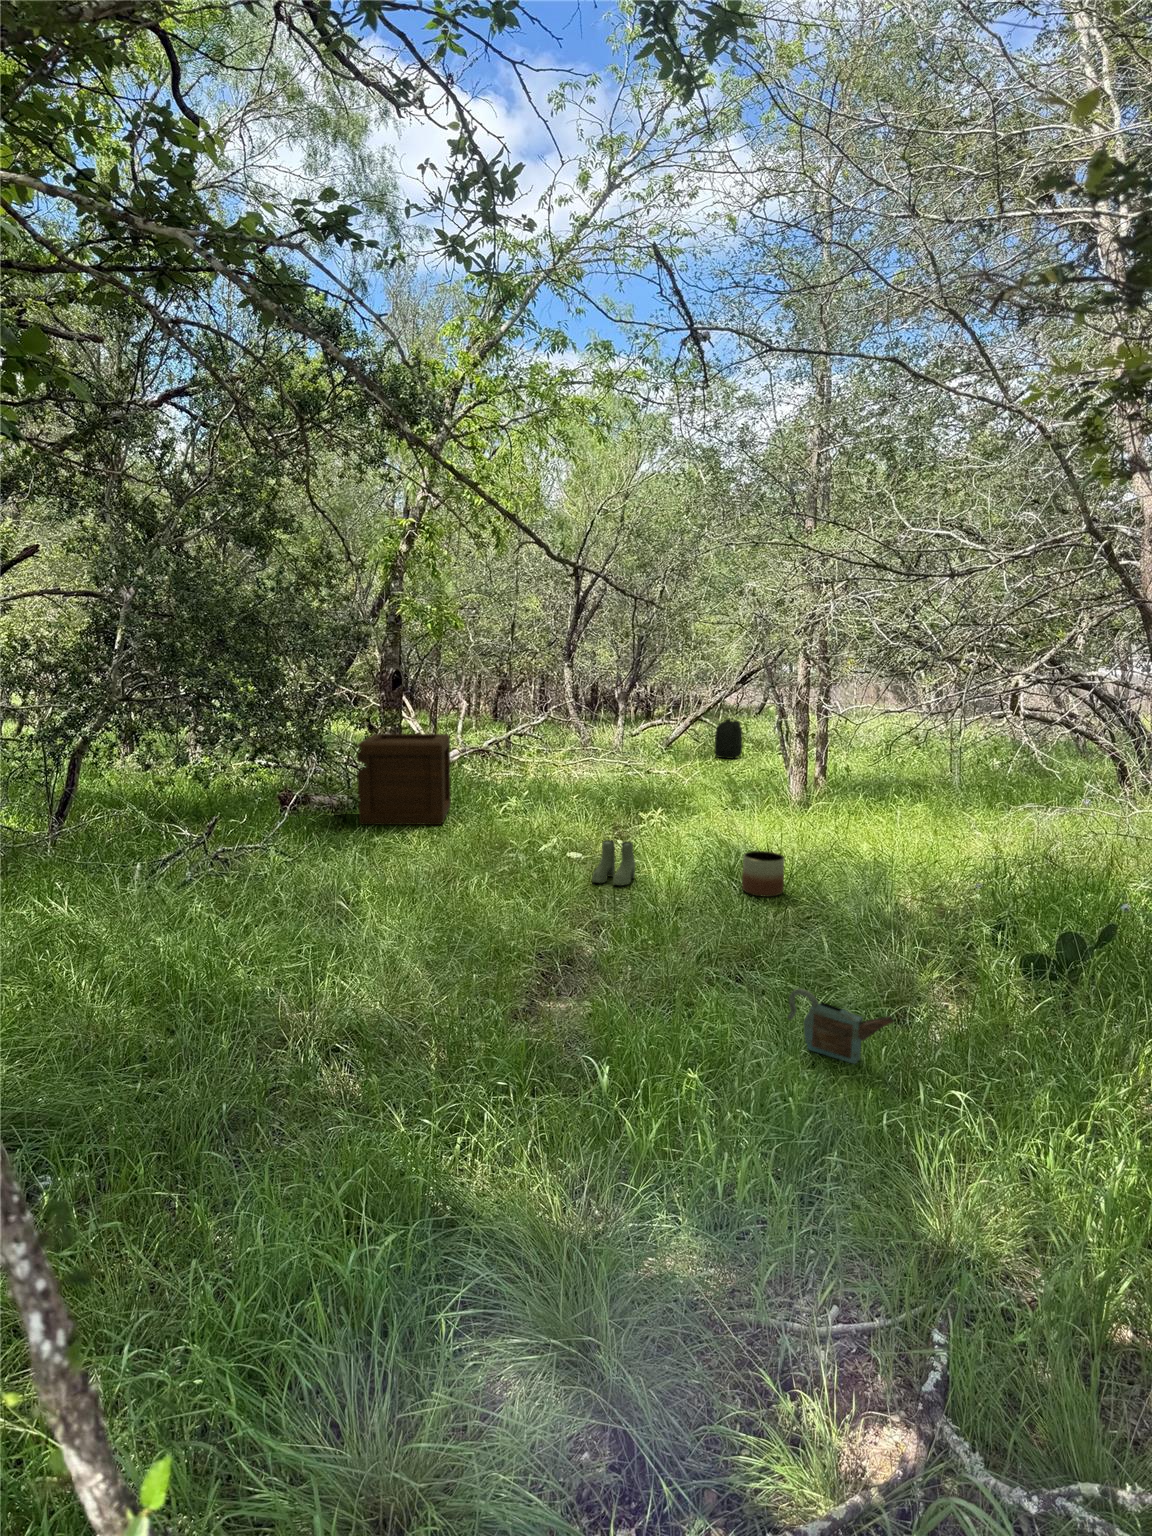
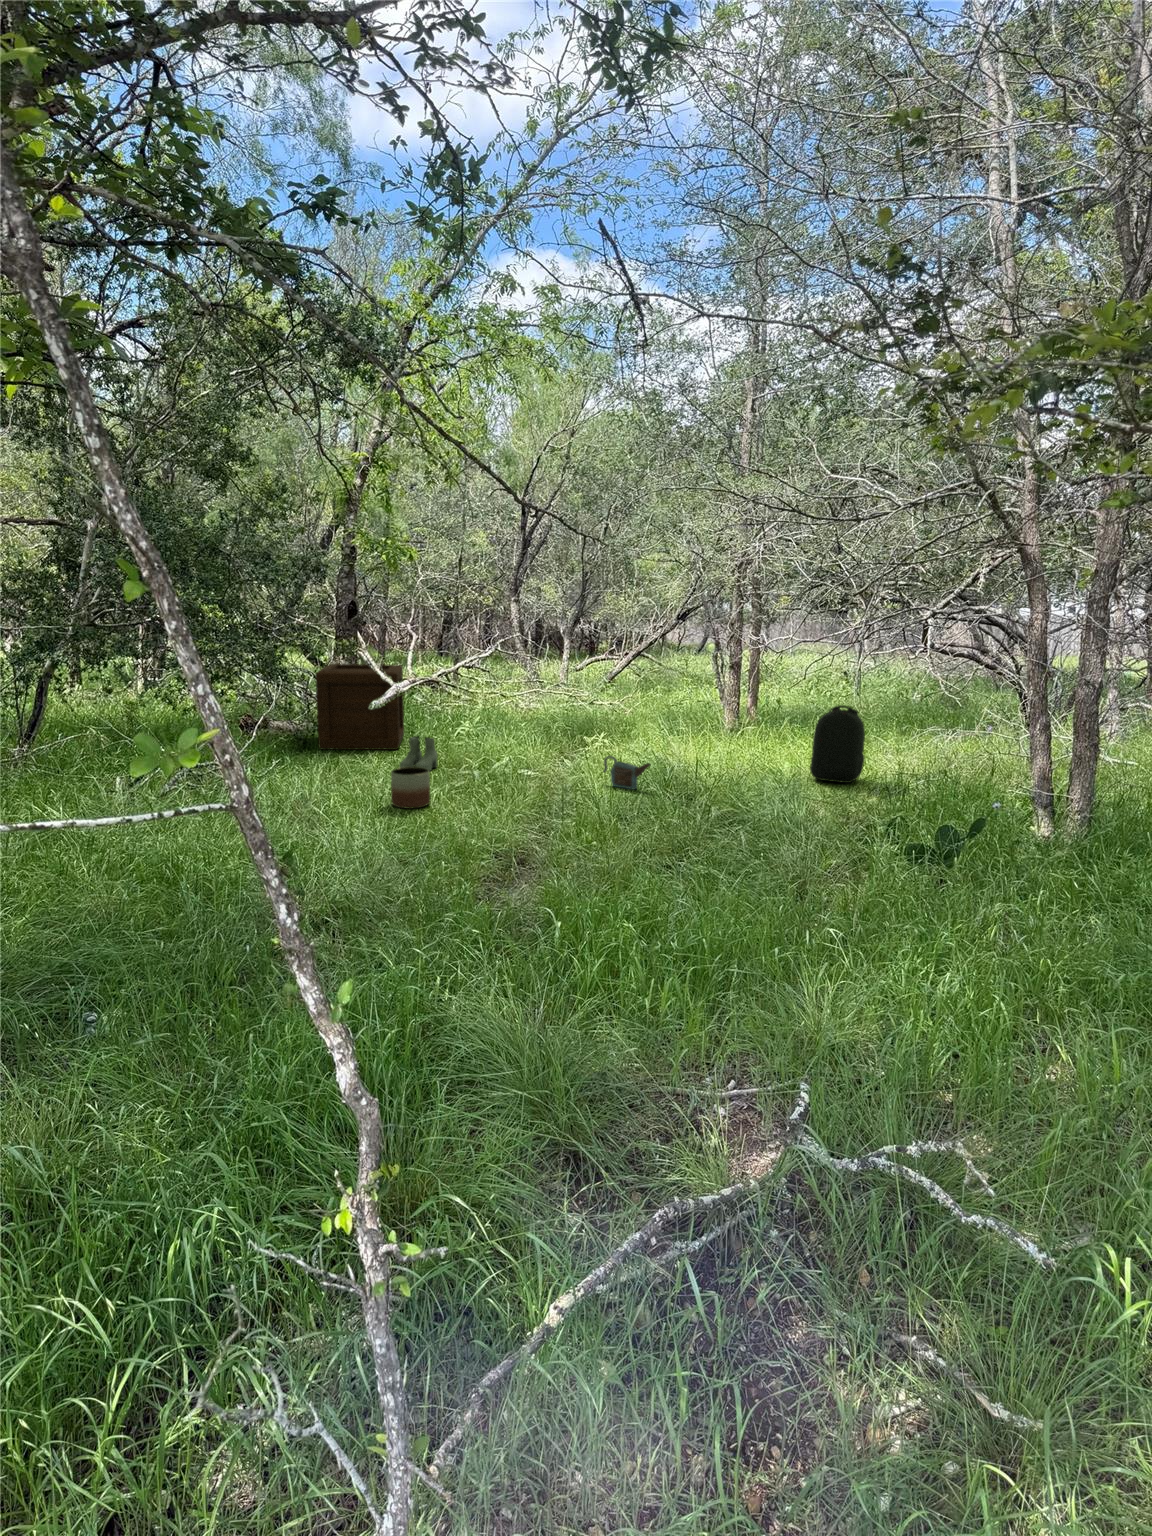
backpack: present [714,719,743,759] -> present [810,705,865,783]
boots: present [592,840,635,885] -> present [399,736,438,771]
planter: present [742,851,785,897] -> present [391,767,430,809]
watering can: present [787,989,894,1064] -> present [603,756,651,789]

